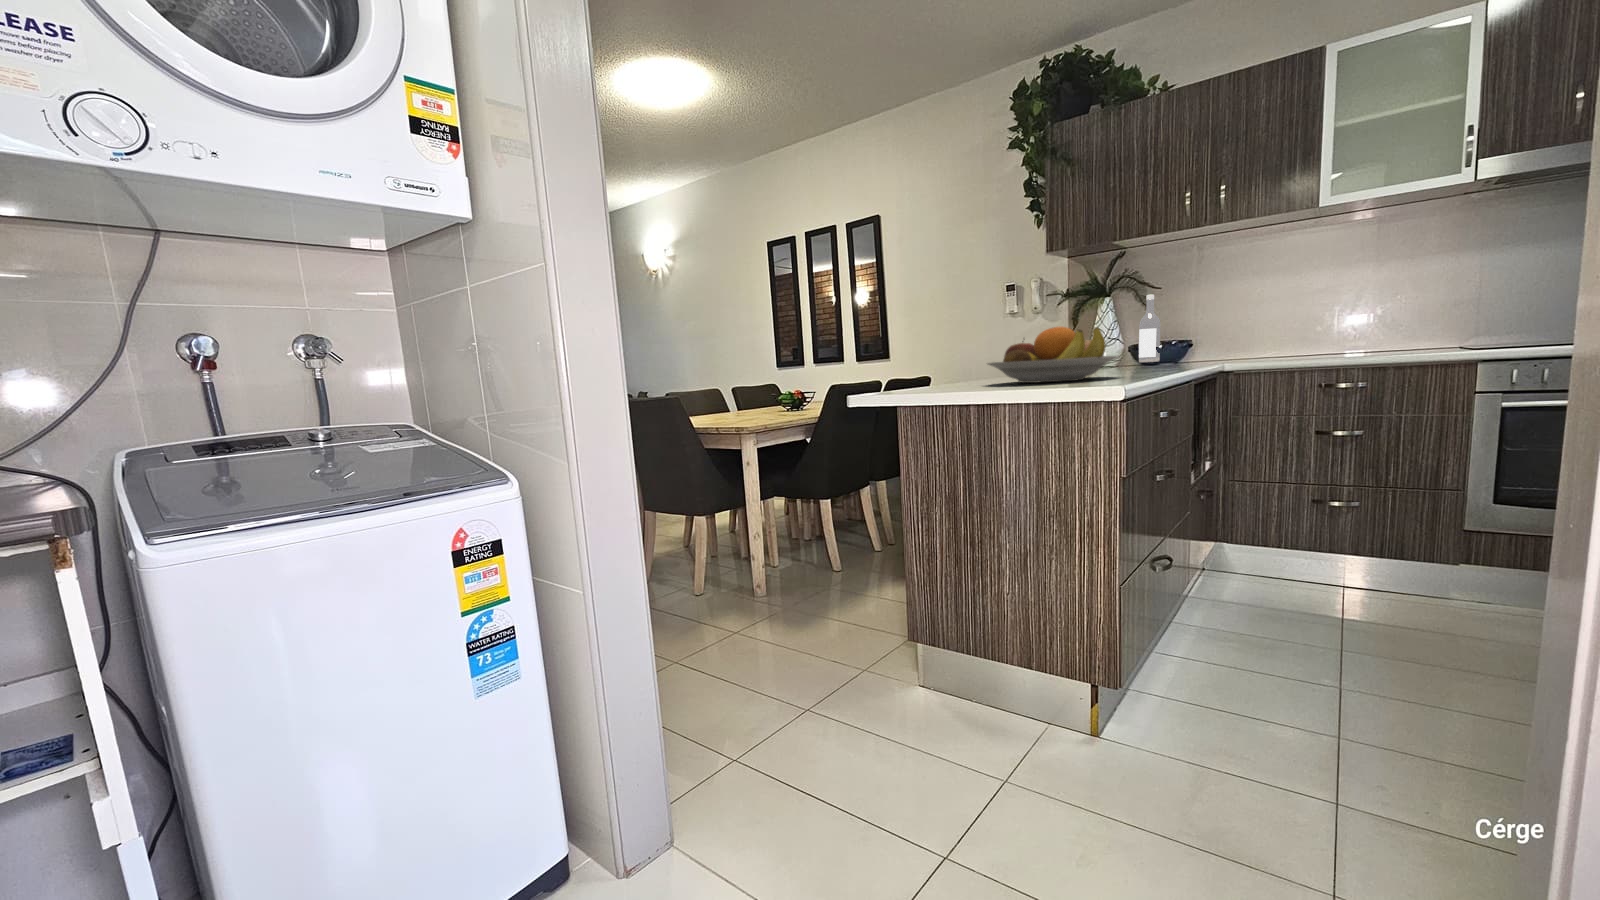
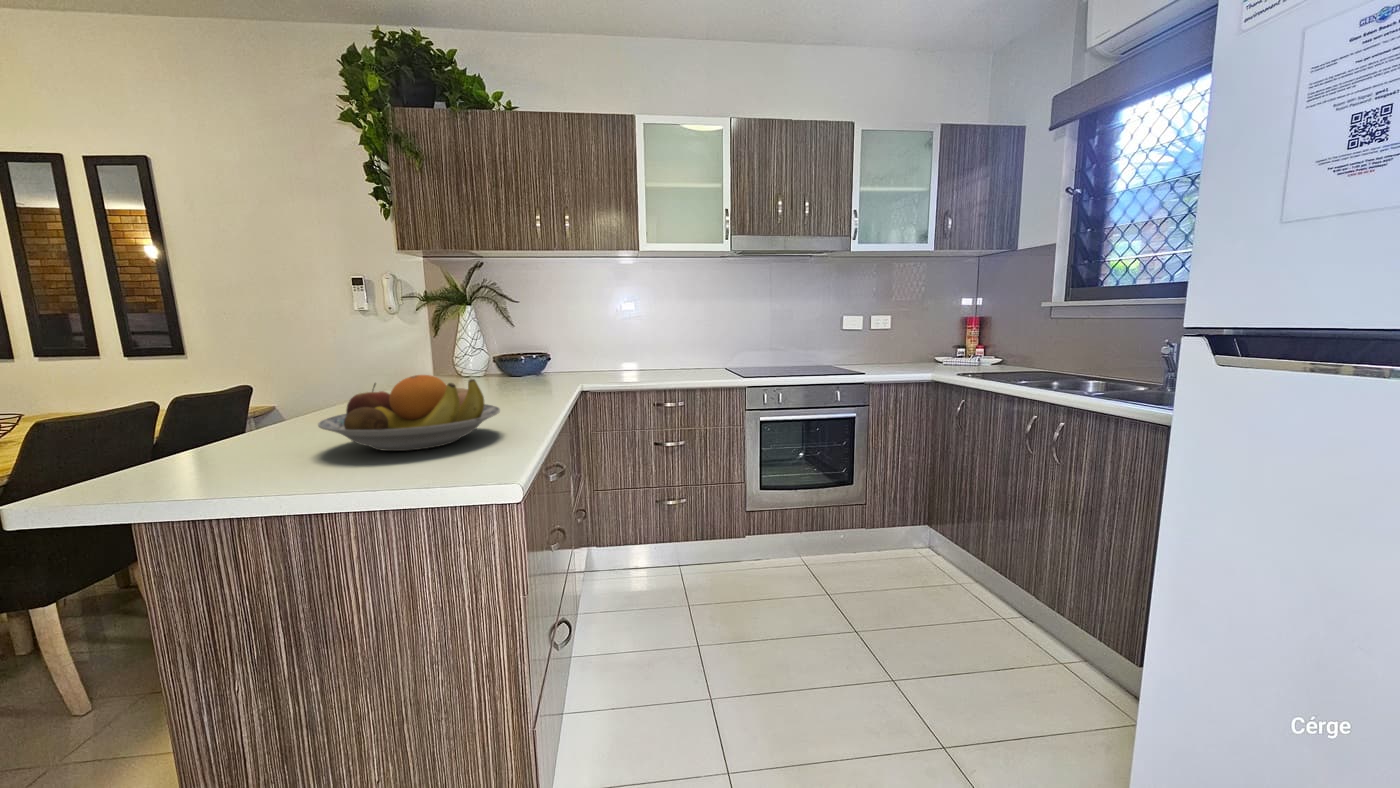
wine bottle: present [1139,294,1160,363] -> none [504,310,525,378]

